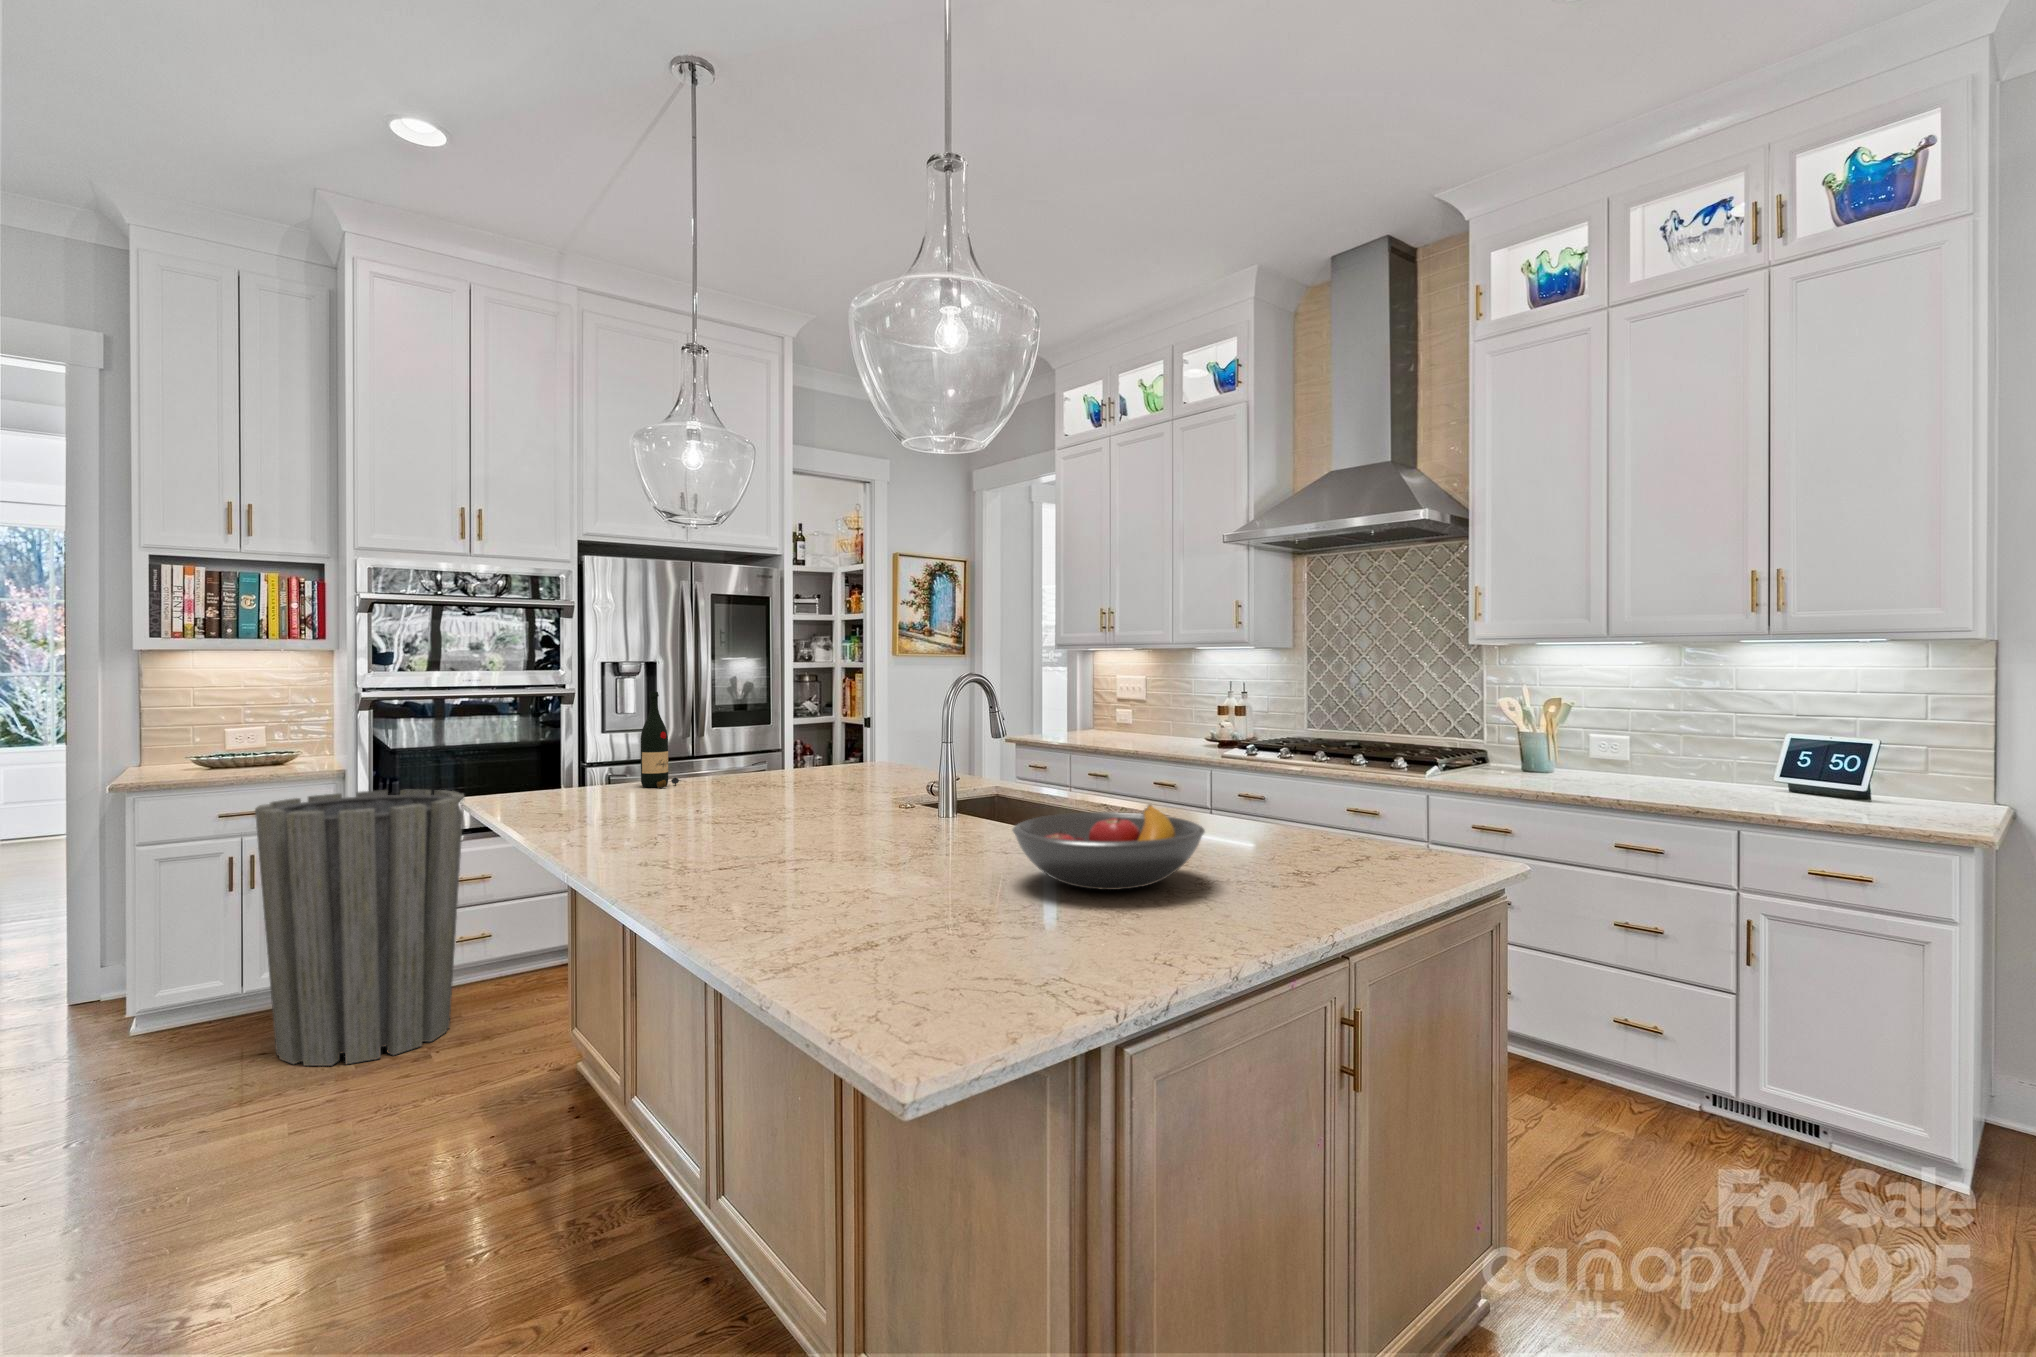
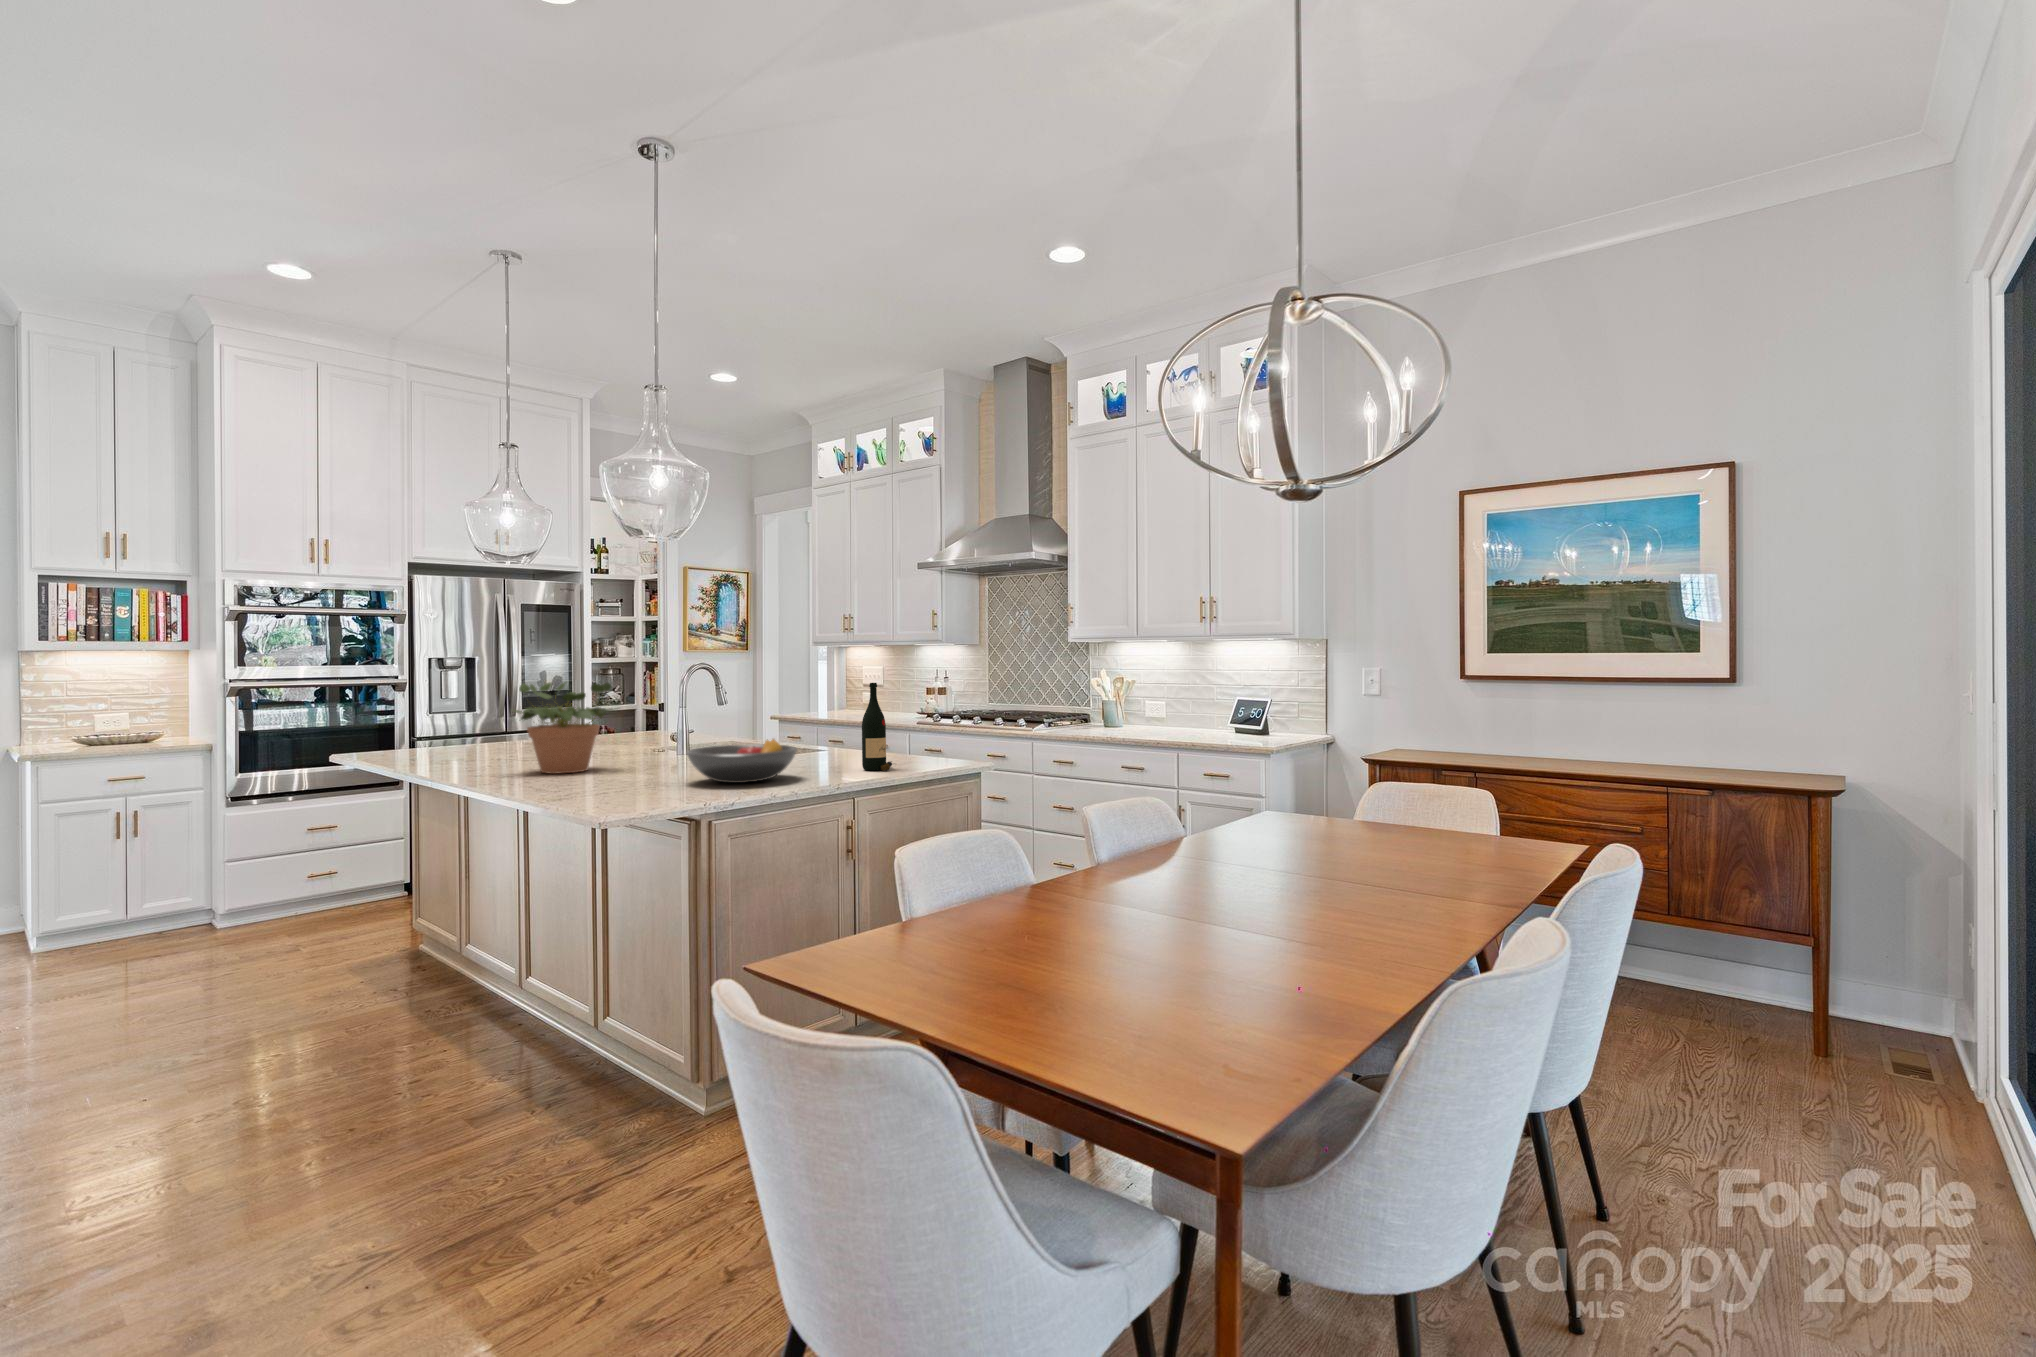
wine bottle: present [641,692,681,788] -> present [862,683,892,771]
potted plant: none [710,698,887,848] -> present [514,683,614,774]
trash can: present [255,790,464,1066] -> none [149,758,319,962]

